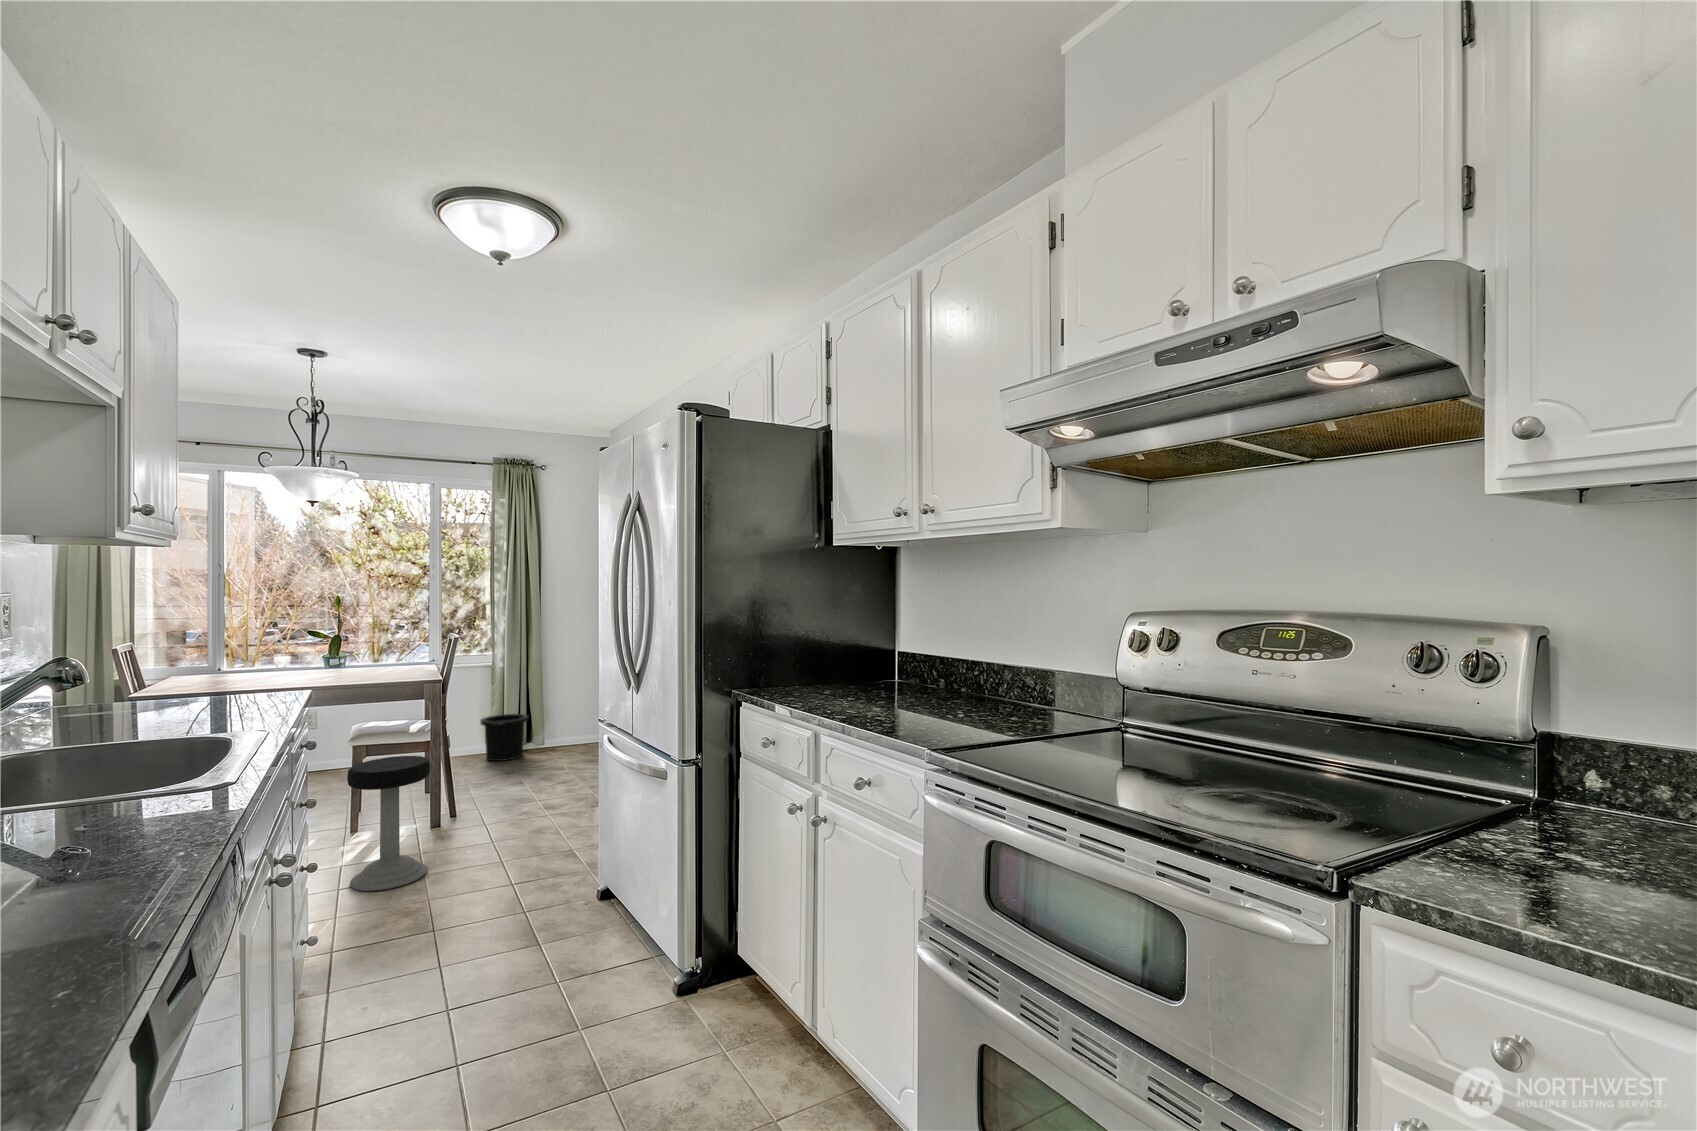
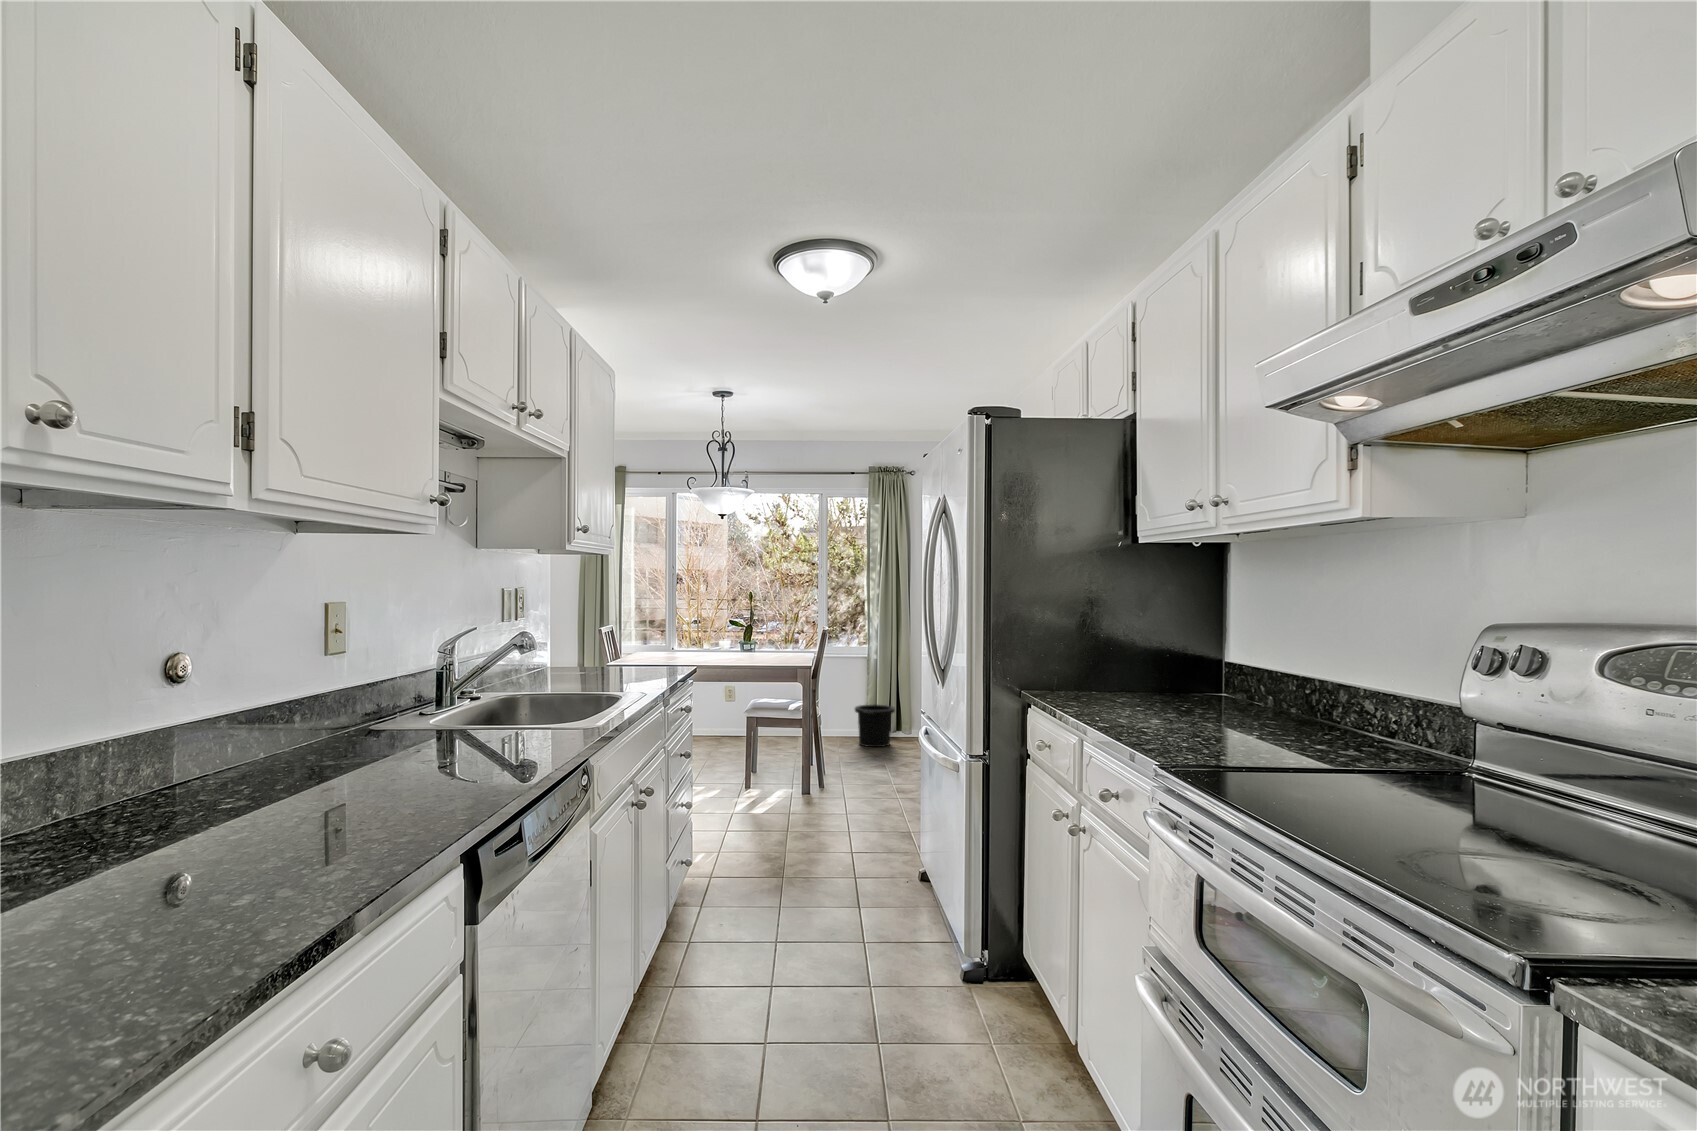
stool: present [347,756,430,891] -> none [736,726,795,836]

